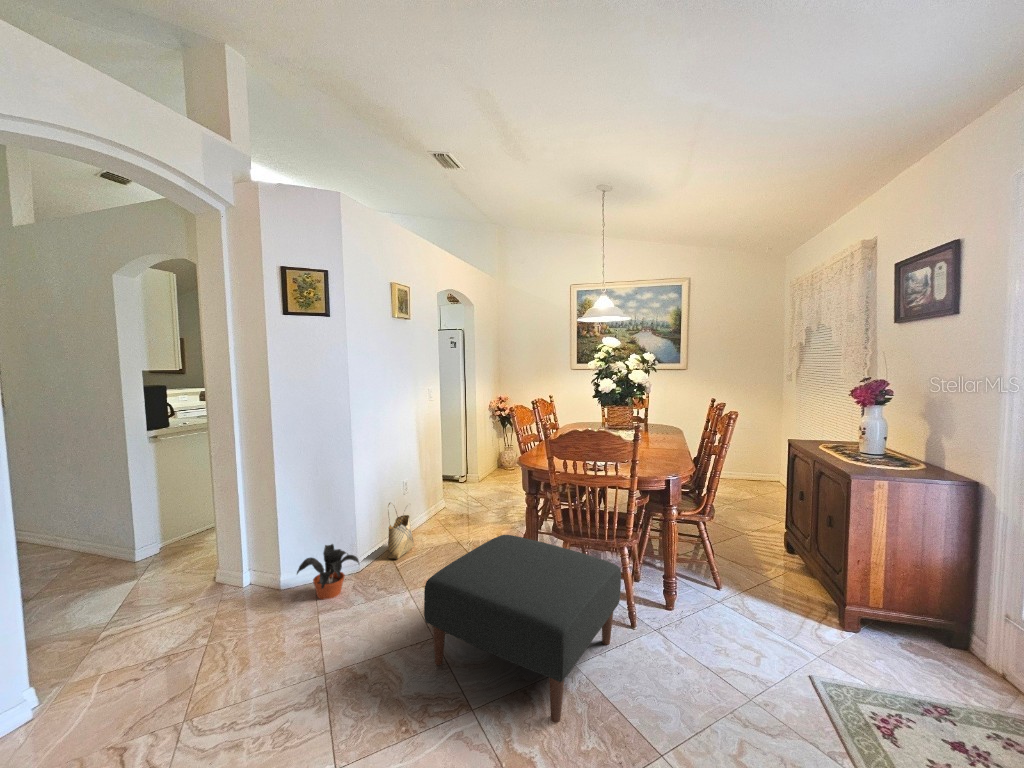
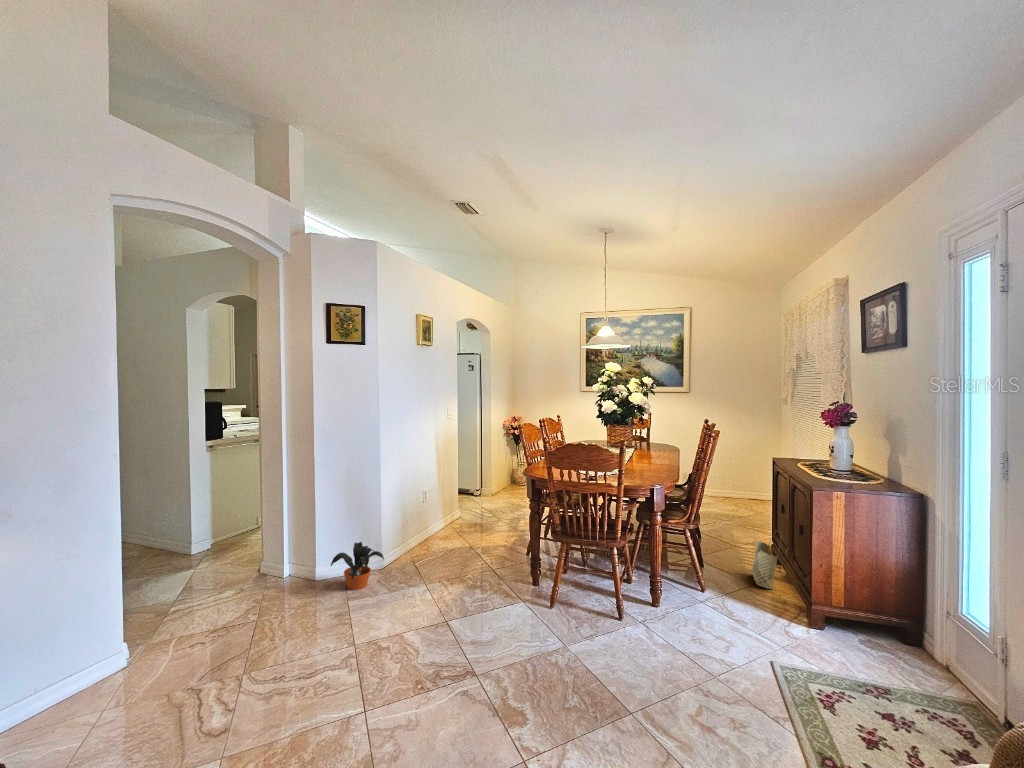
woven basket: present [387,503,414,559] -> present [752,535,778,589]
ottoman: present [424,535,621,723] -> none [439,535,609,689]

